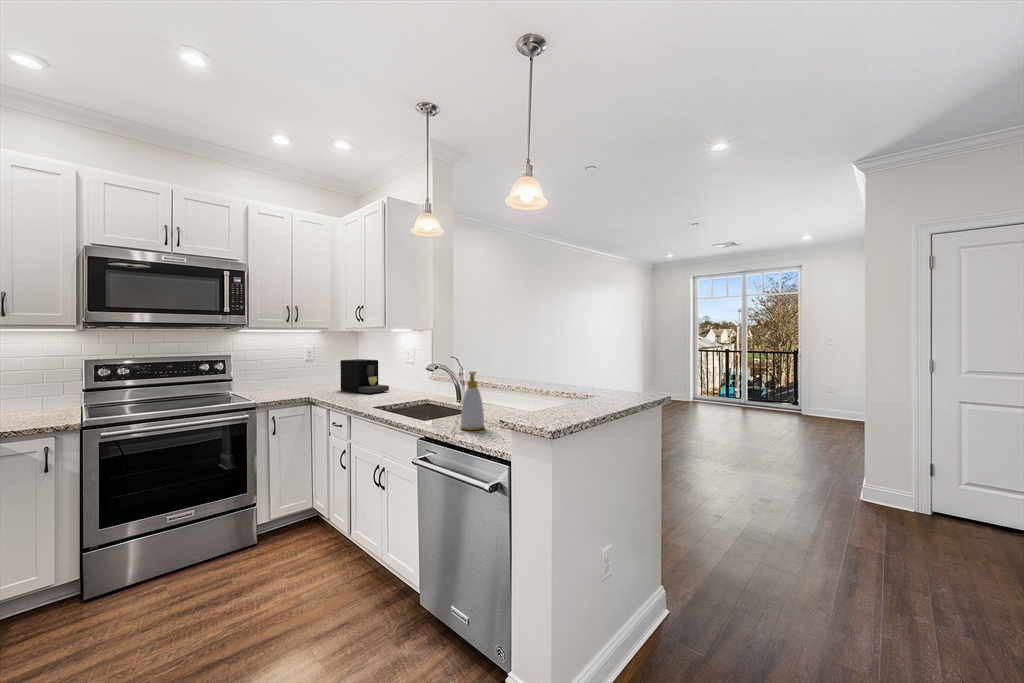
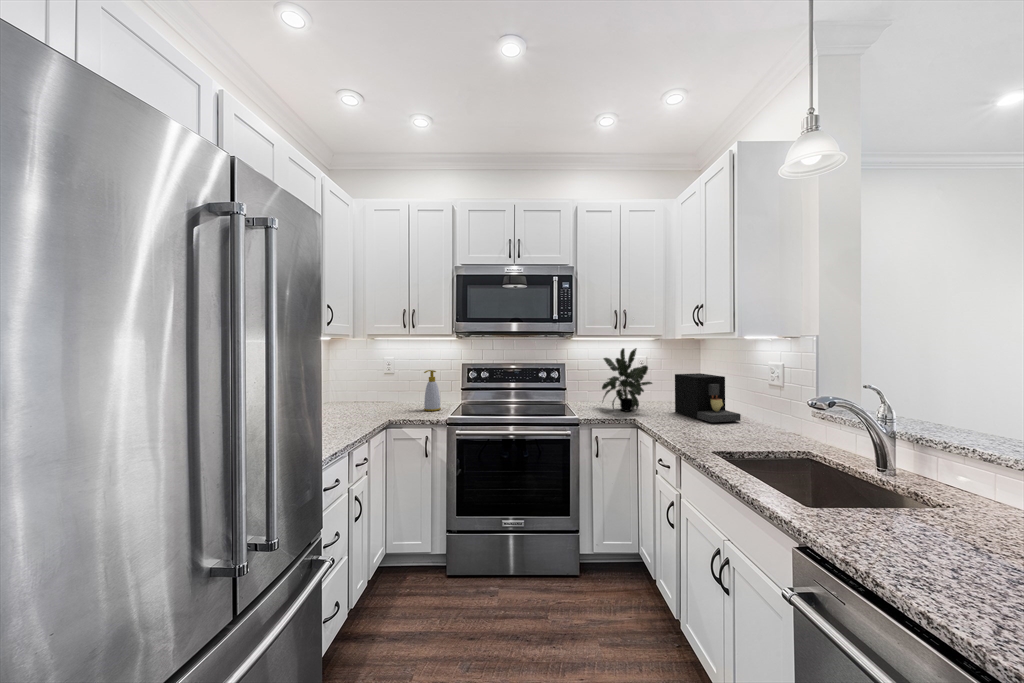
potted plant: none [274,339,323,394] -> present [602,348,652,411]
soap bottle: present [461,372,484,430] -> present [424,370,441,411]

